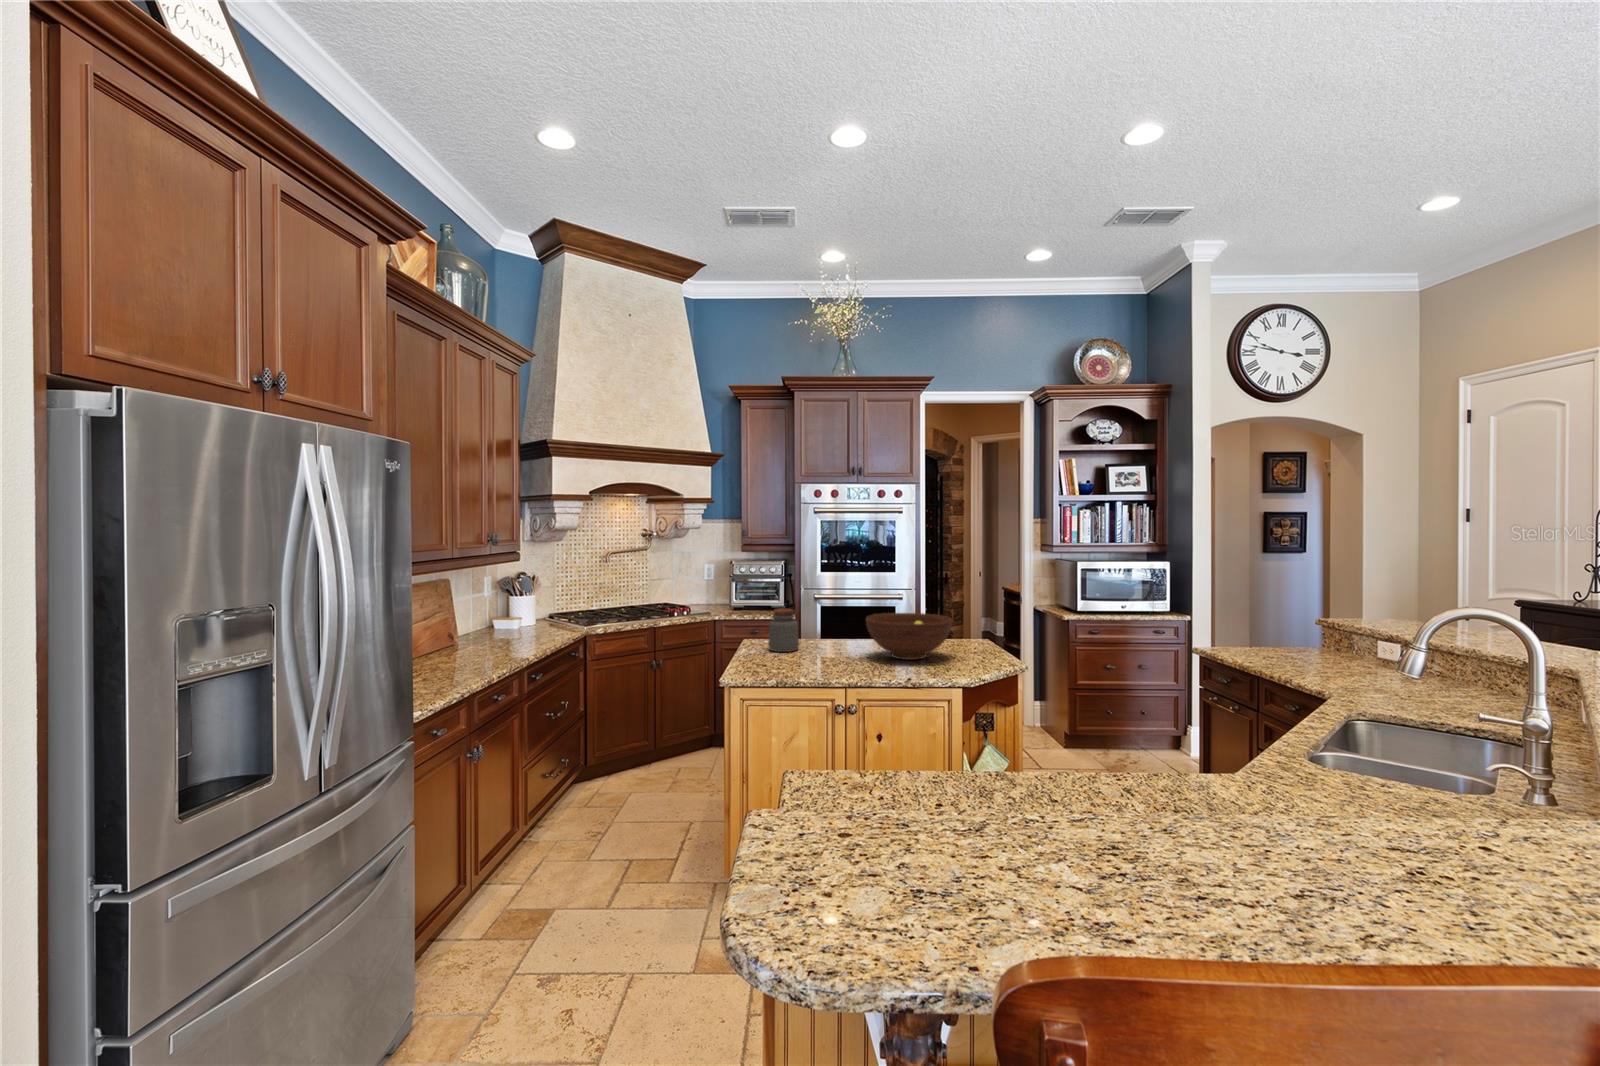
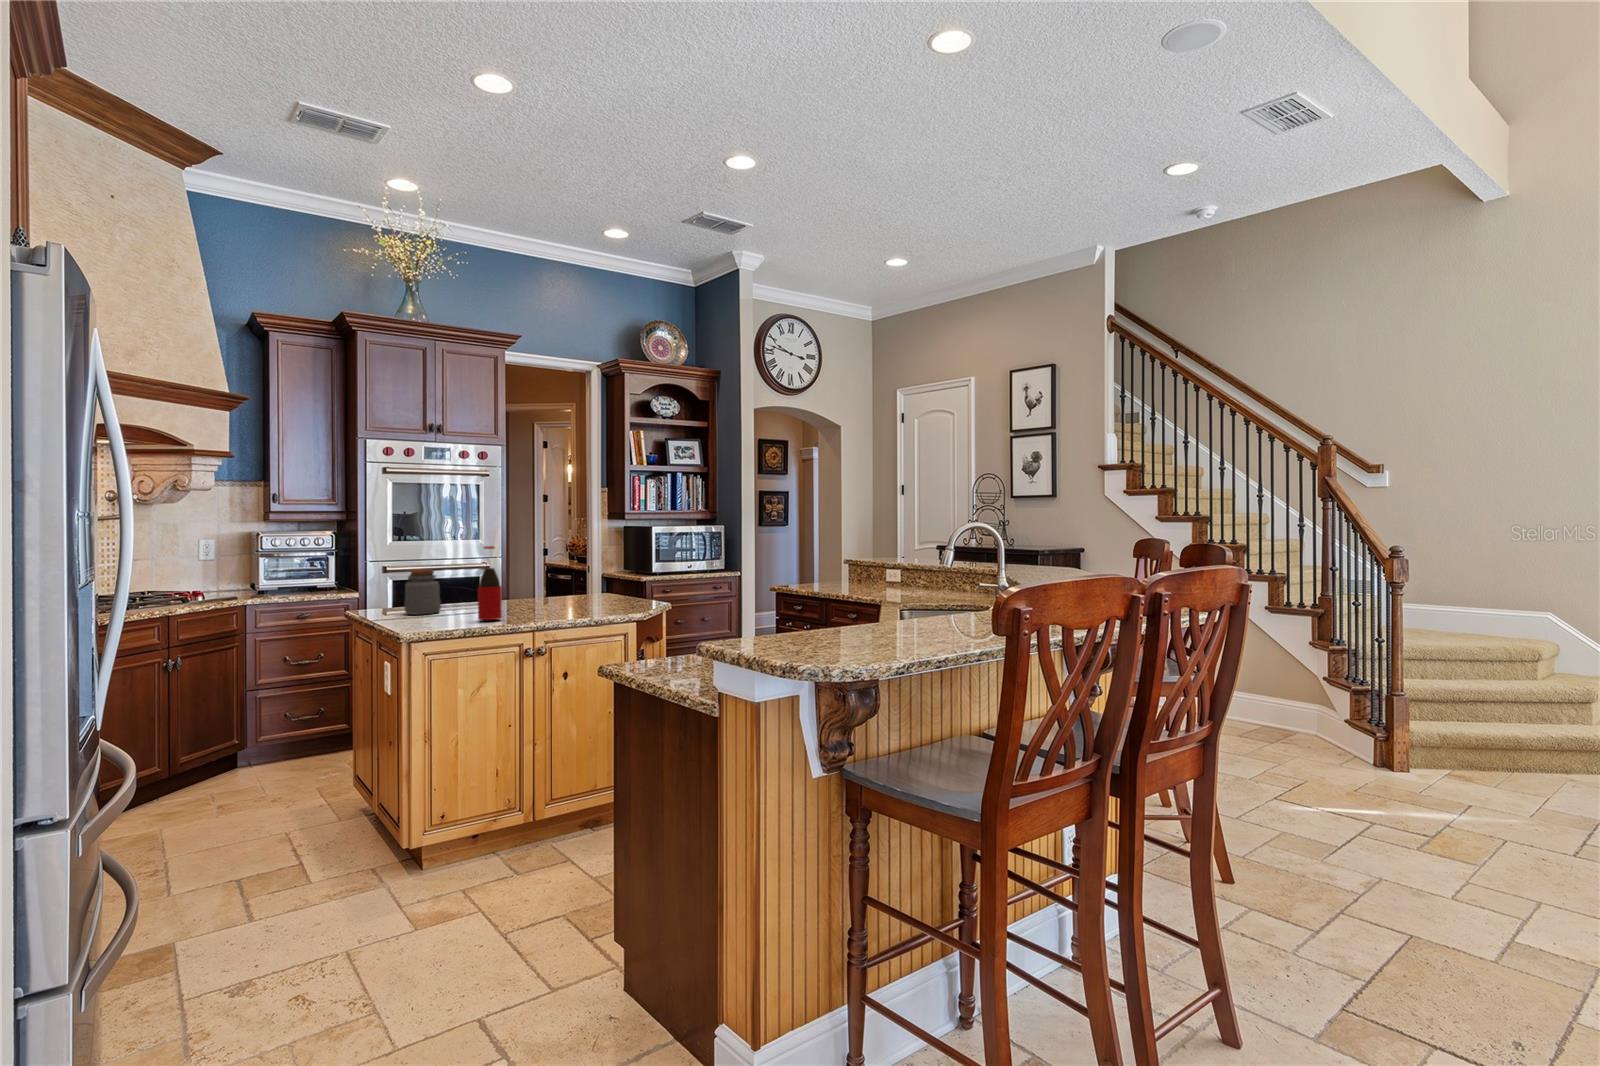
bottle: none [804,595,826,671] -> present [478,546,502,620]
fruit bowl: present [866,613,952,660] -> none [522,566,607,608]

